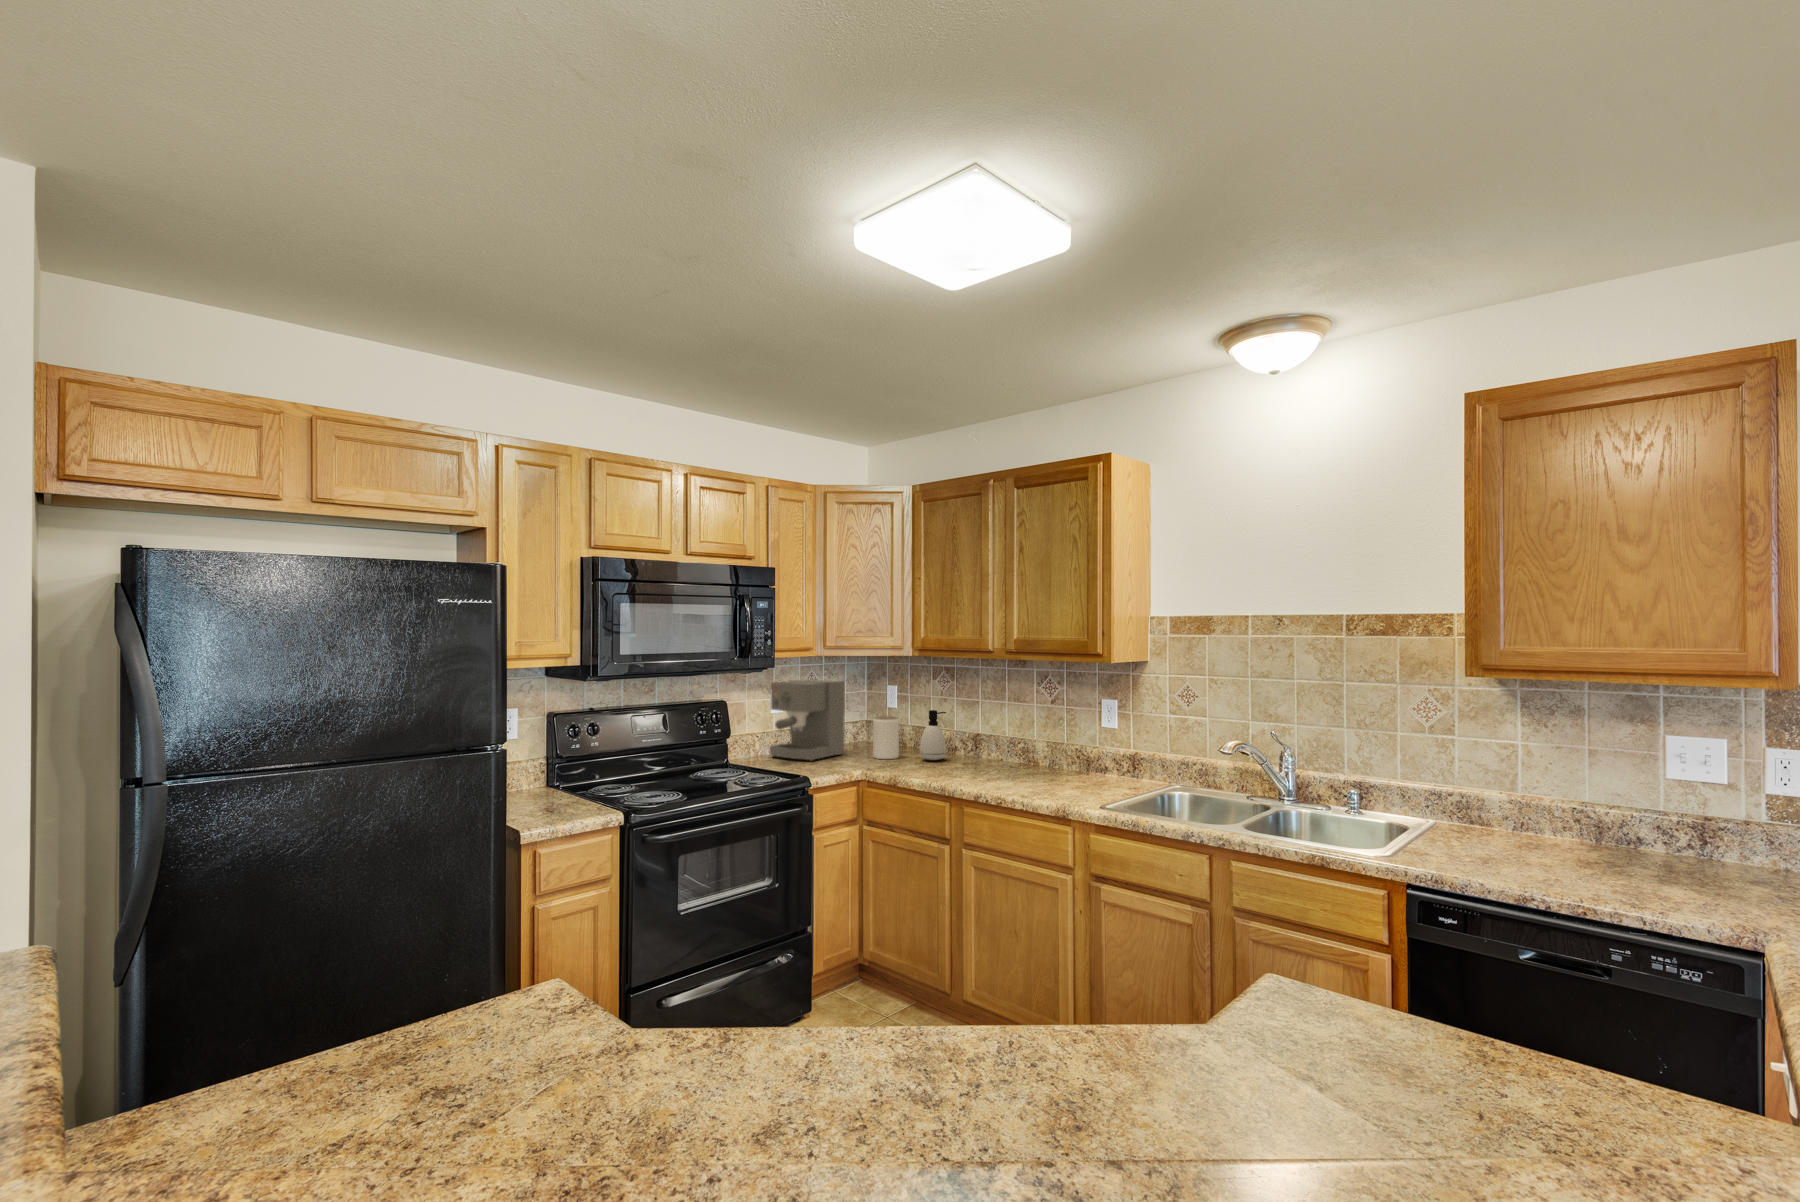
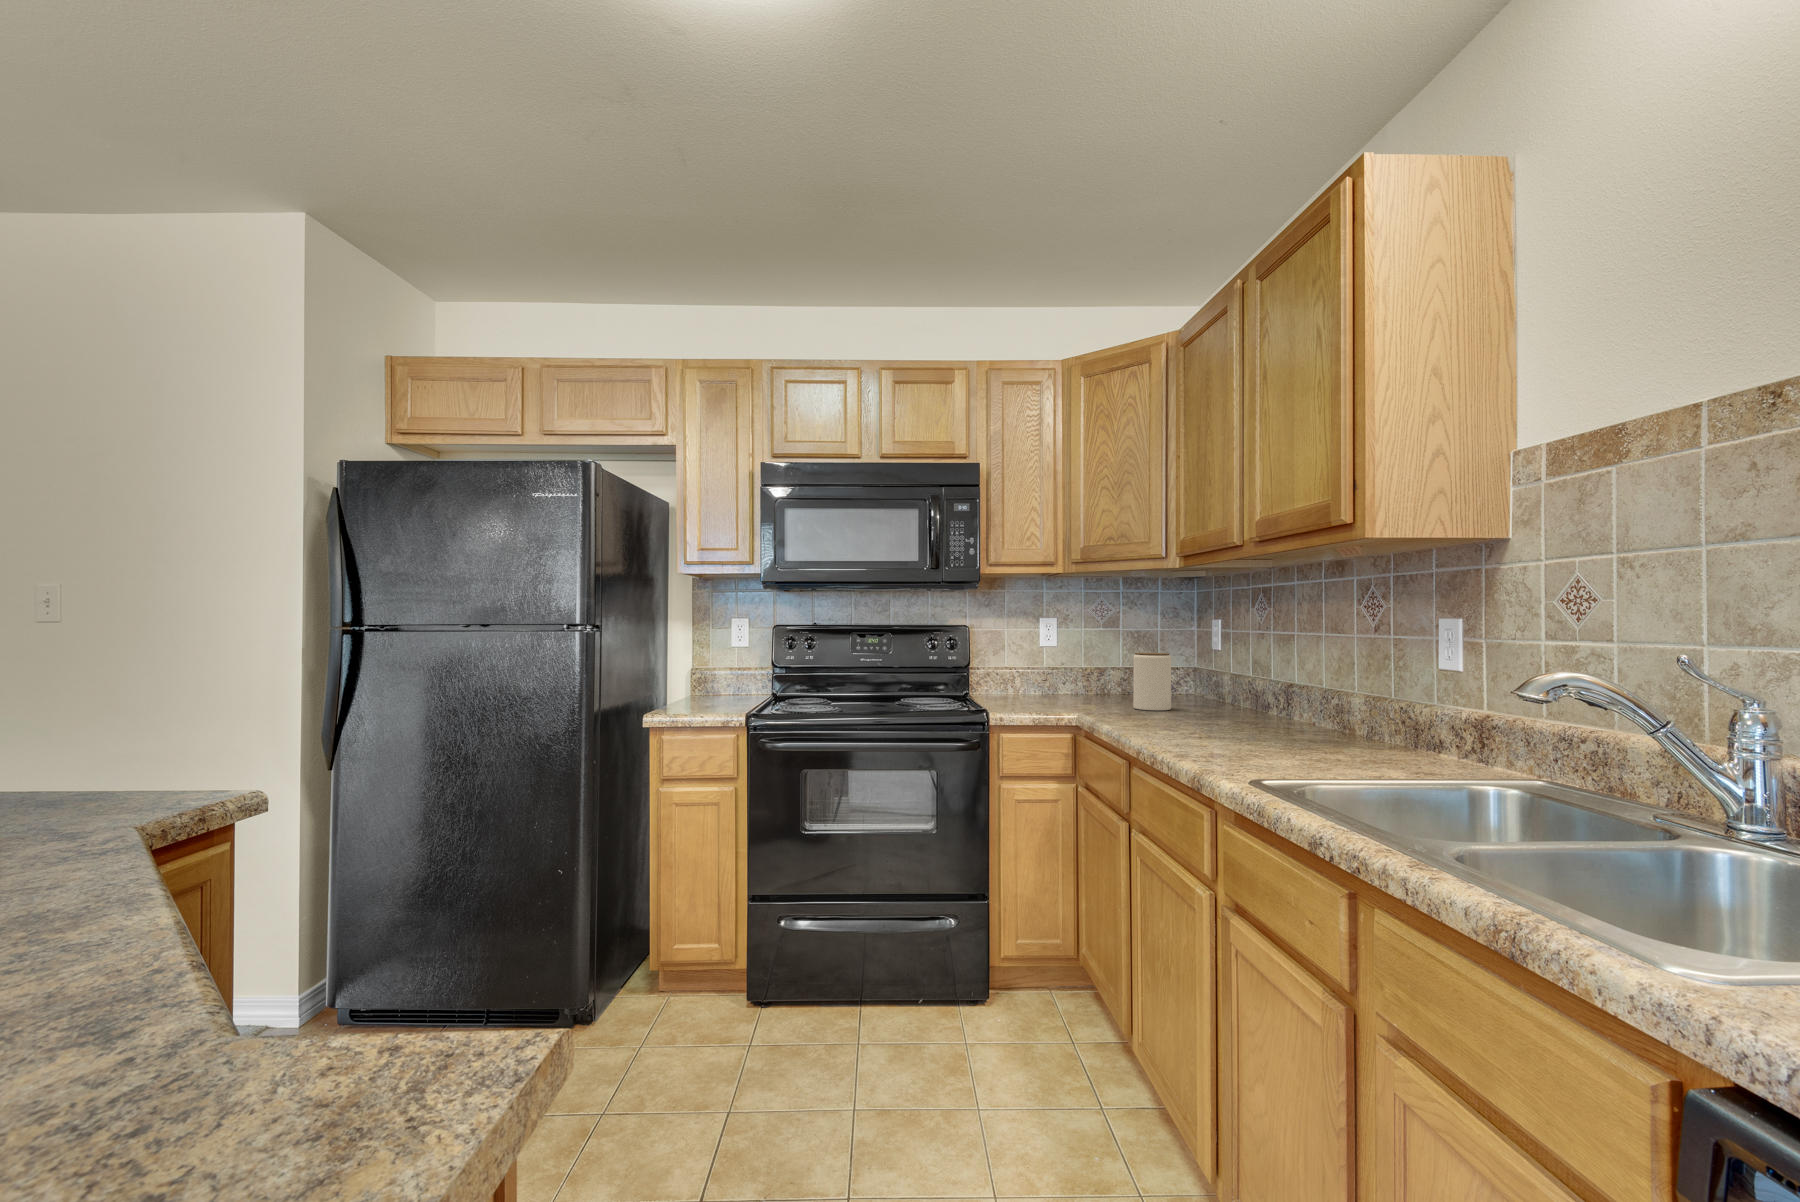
coffee maker: present [770,679,845,761] -> none [1001,605,1111,704]
soap dispenser: present [920,710,946,760] -> none [1184,643,1227,716]

